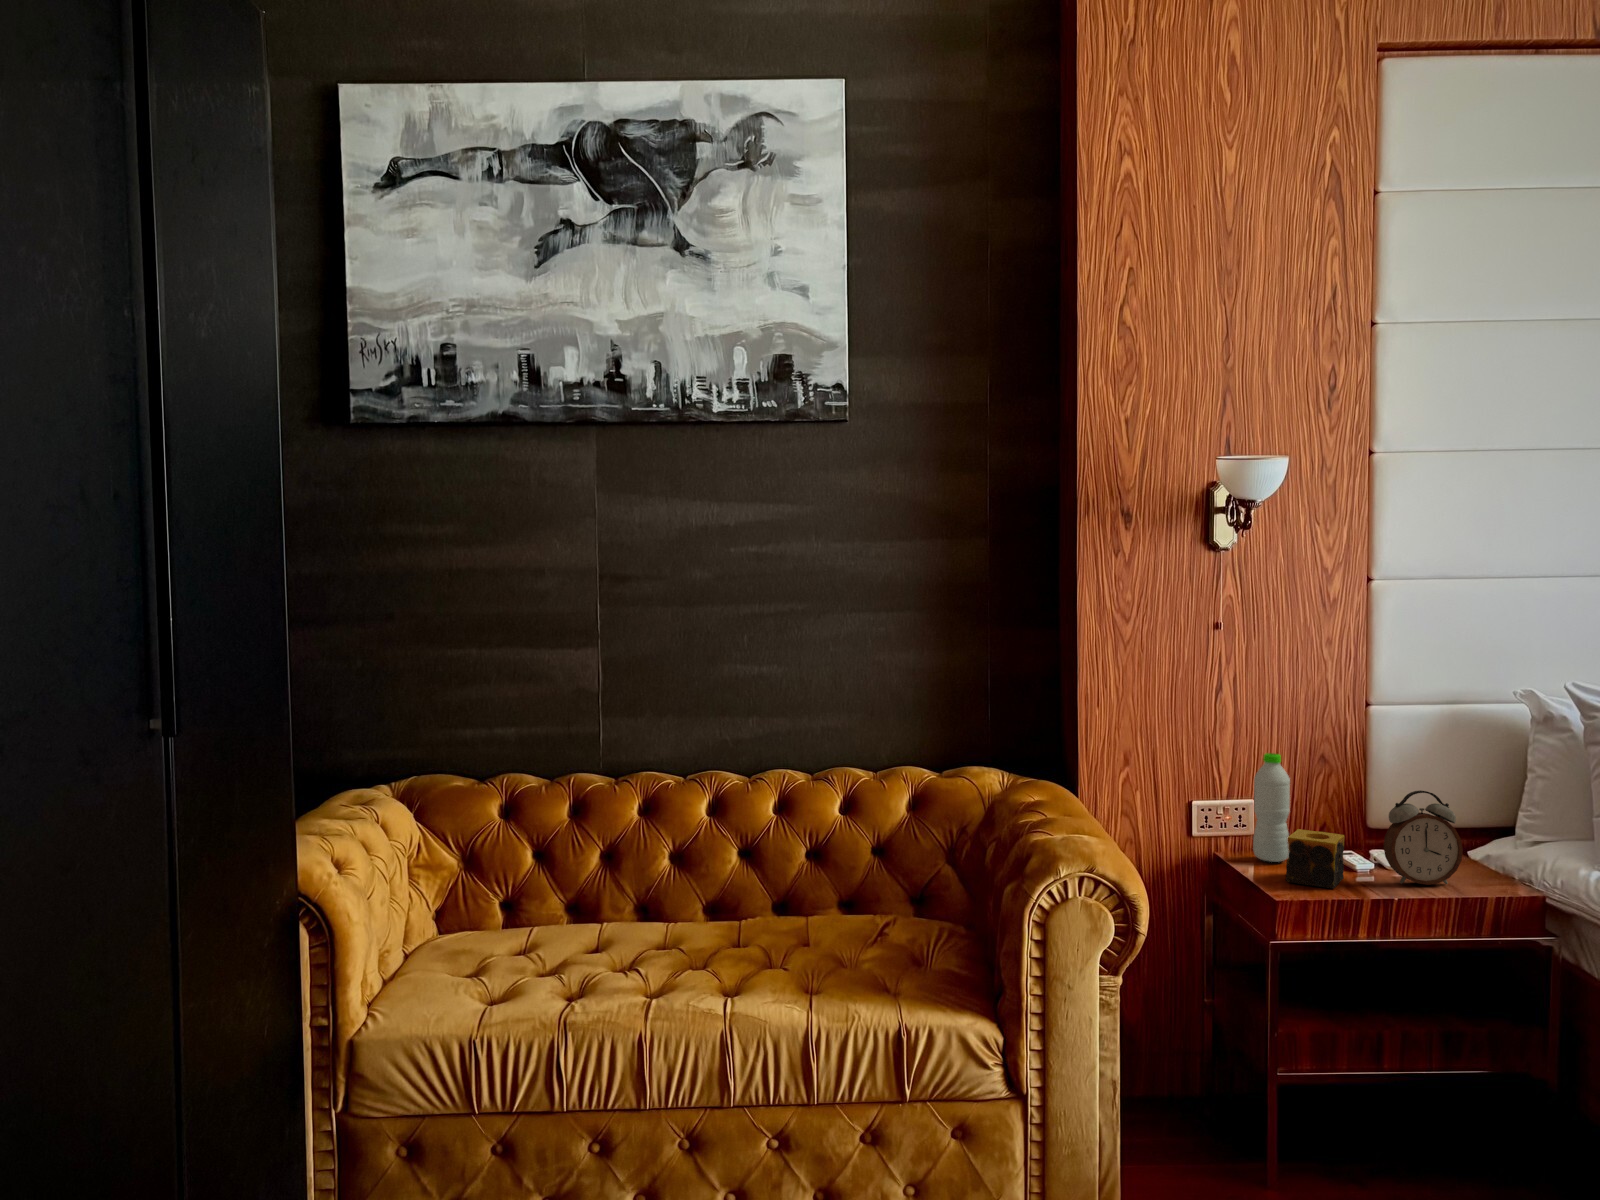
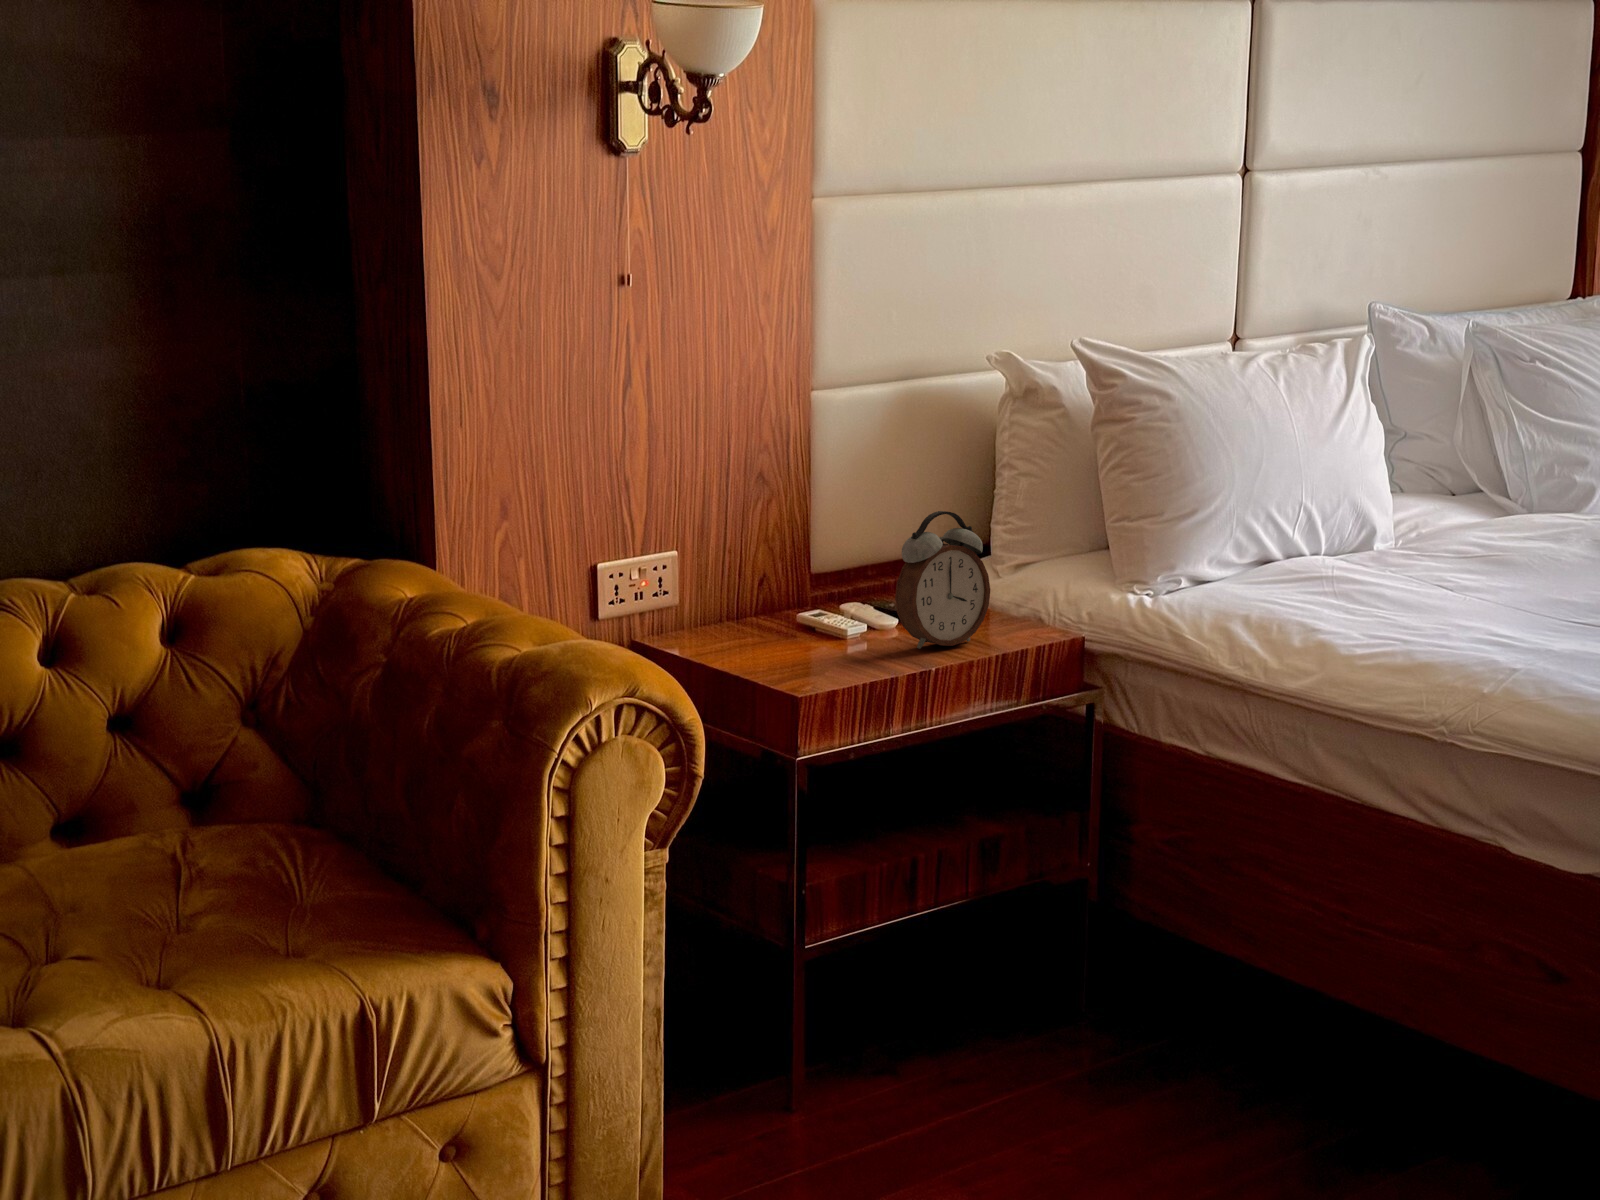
water bottle: present [1253,753,1290,862] -> none [696,473,752,642]
candle: present [1286,829,1344,888] -> none [777,587,852,669]

